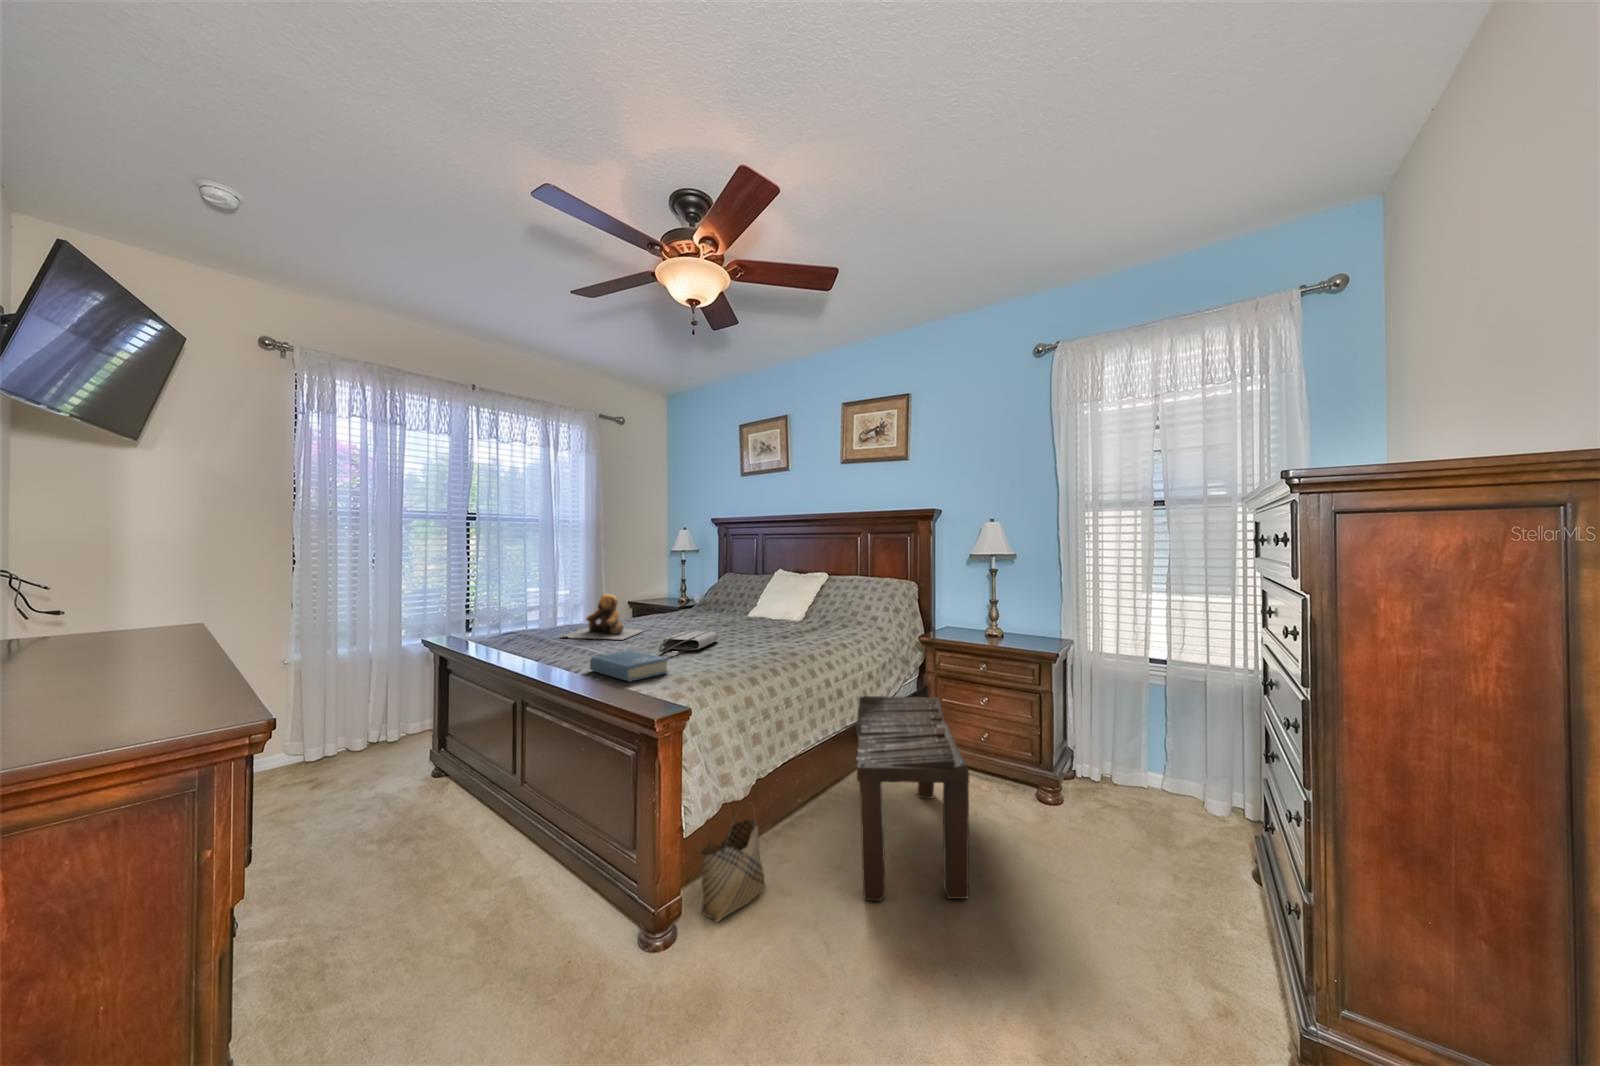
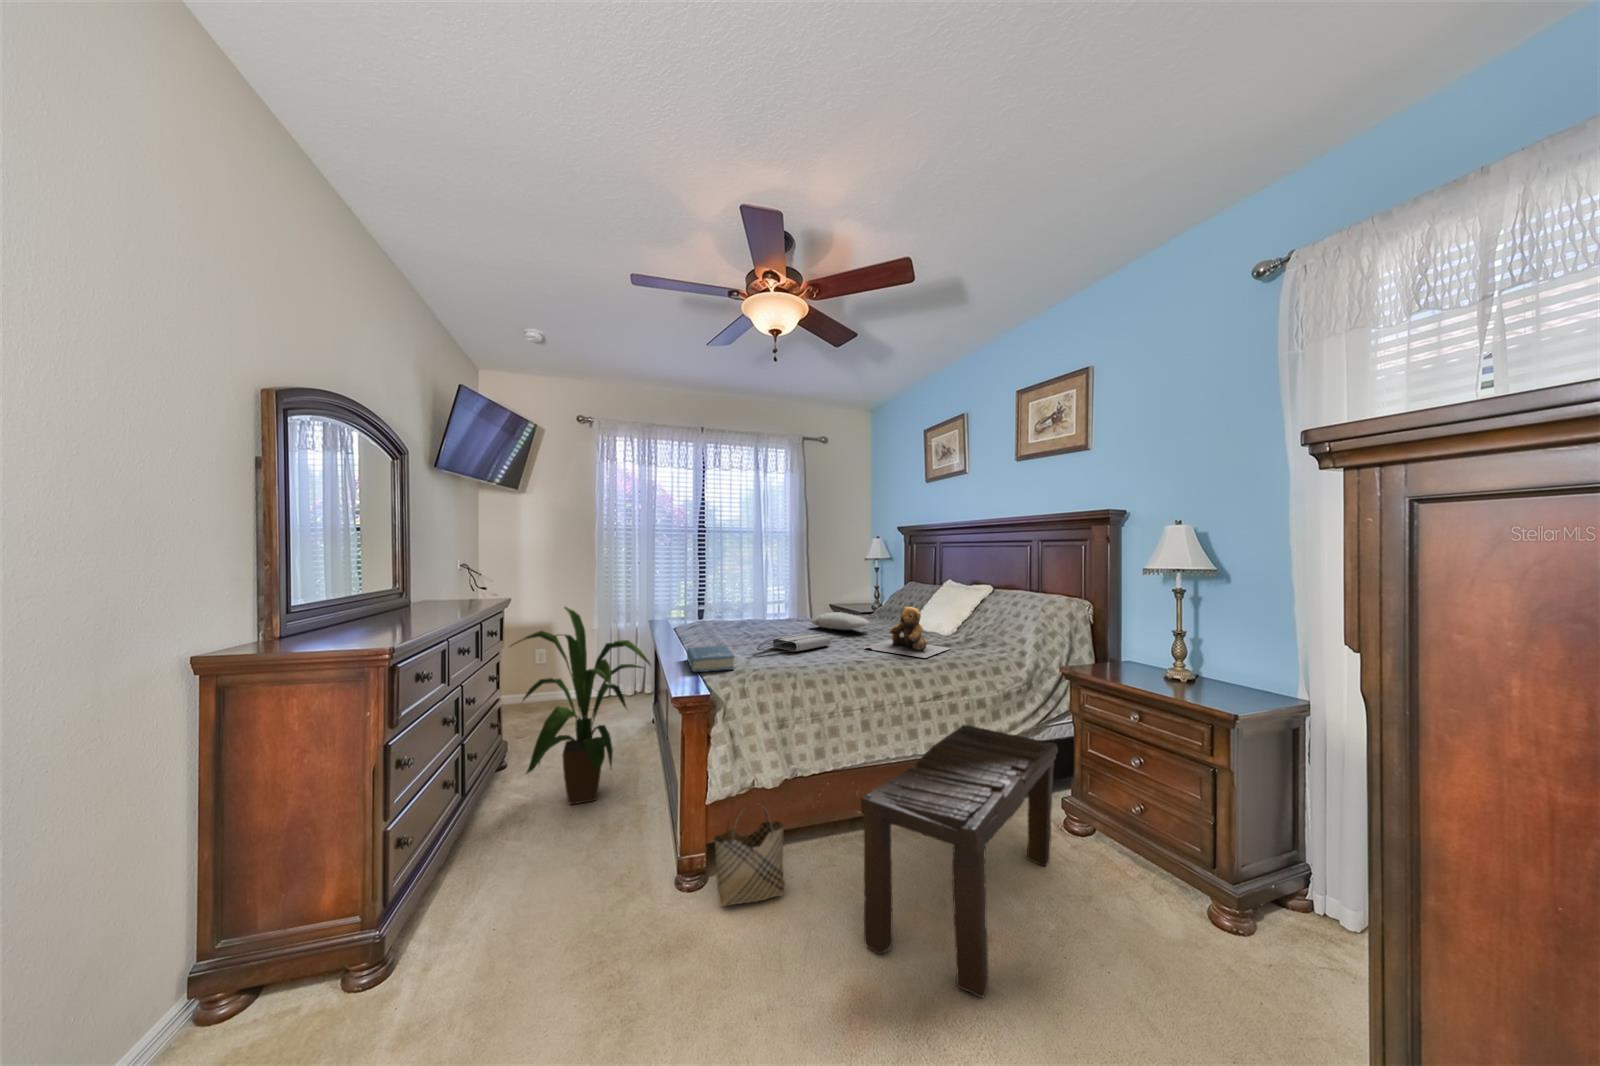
teddy bear: present [565,594,643,640] -> present [864,607,950,658]
pillow: none [664,608,731,626] -> present [812,612,869,630]
house plant: none [292,622,531,895] -> present [511,607,650,804]

